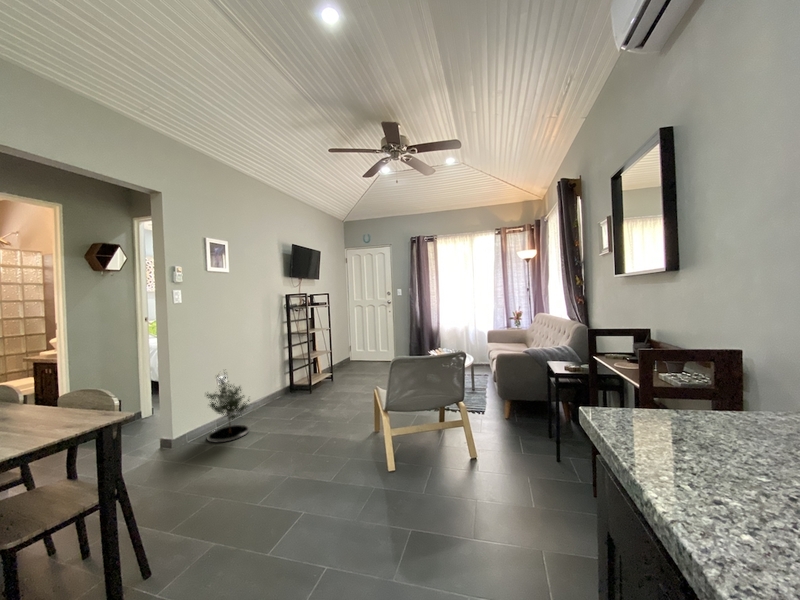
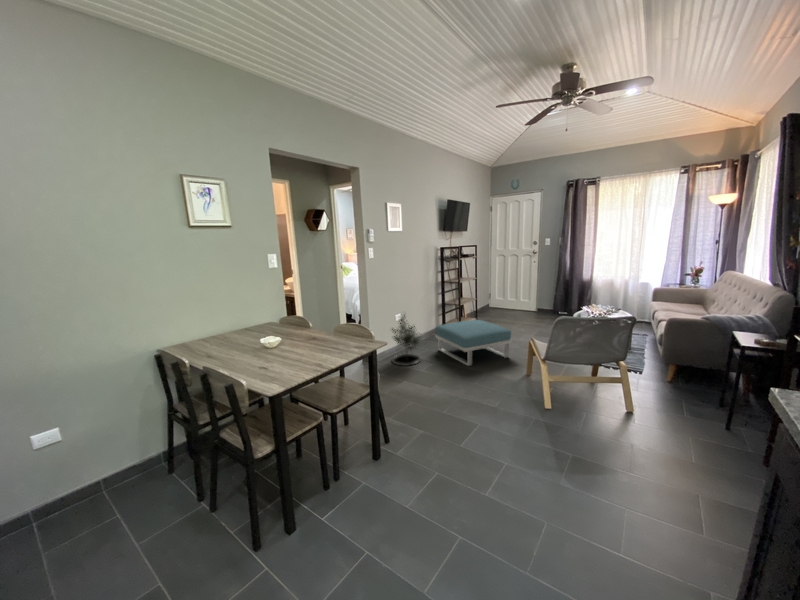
footstool: none [273,373,361,430] -> present [435,320,512,366]

